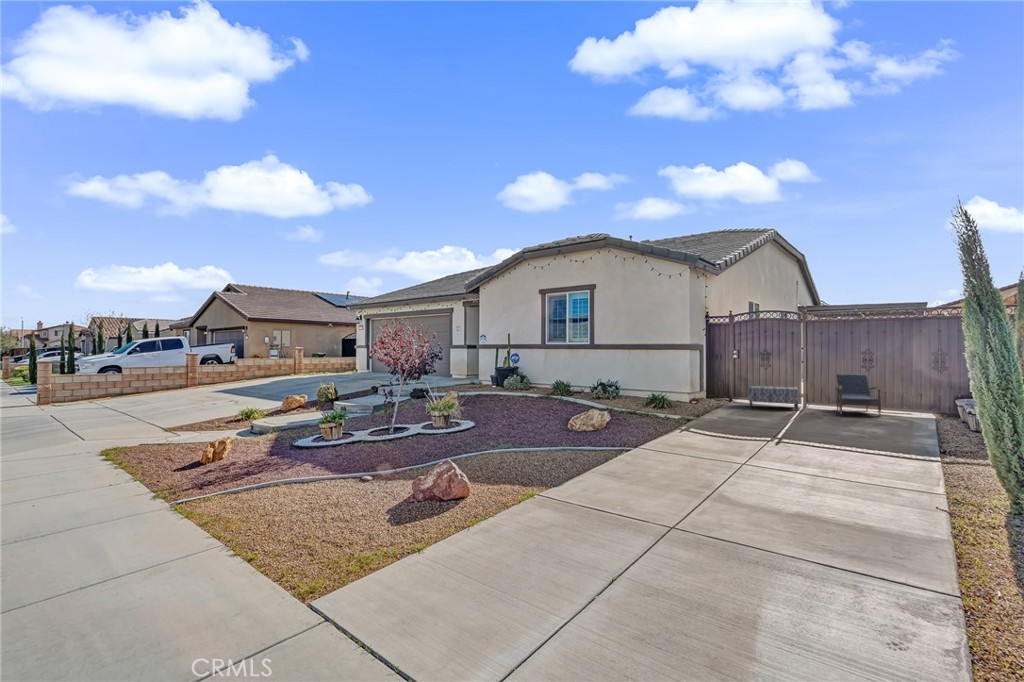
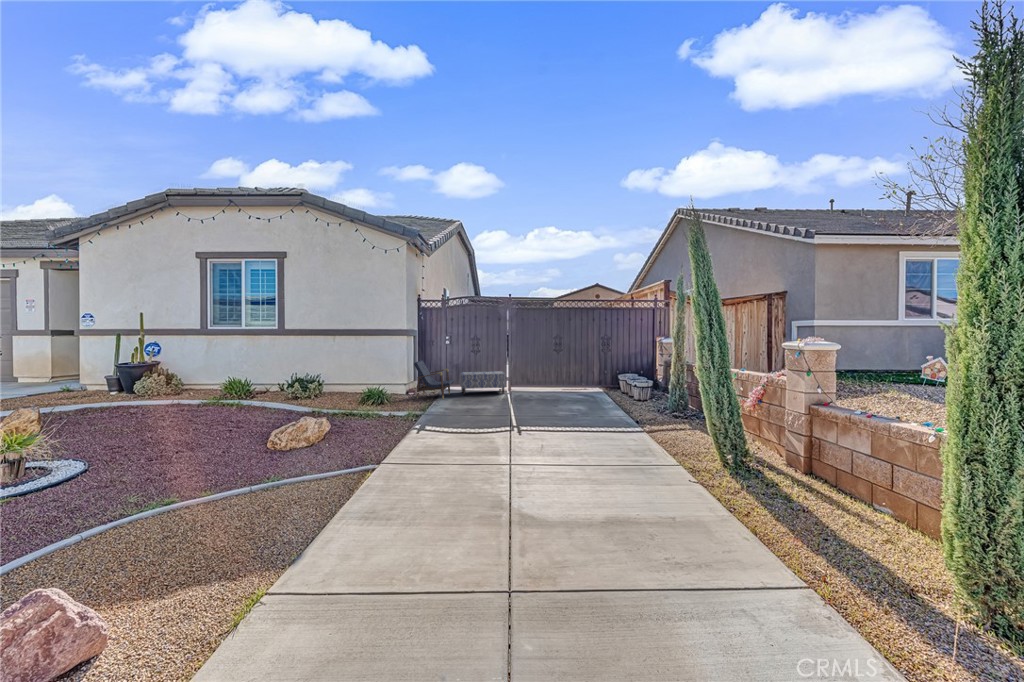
lounge chair: present [836,374,881,416] -> present [414,360,454,400]

